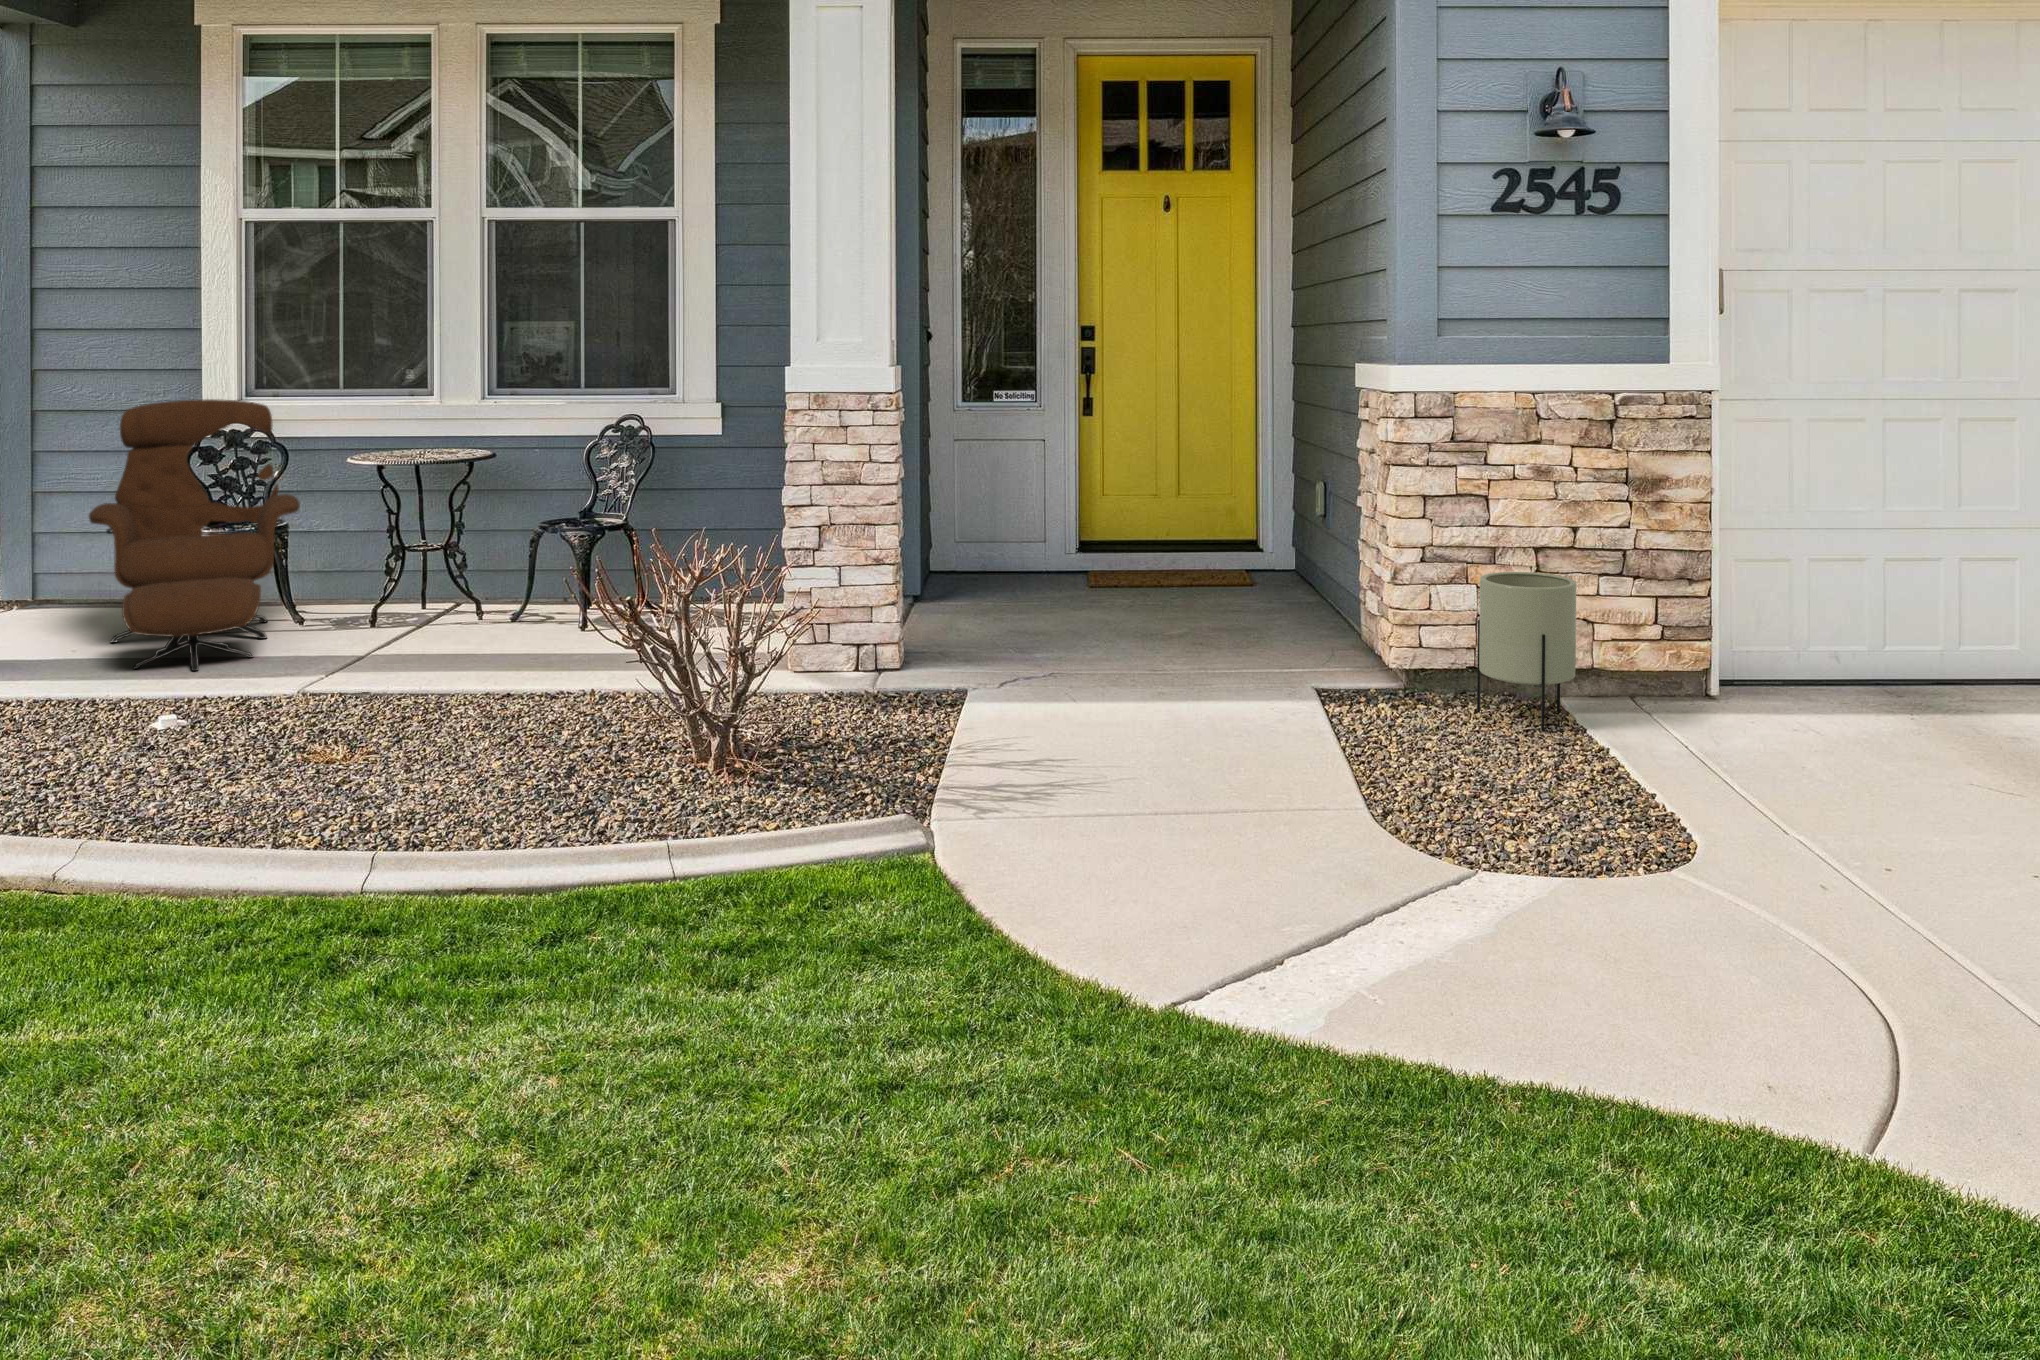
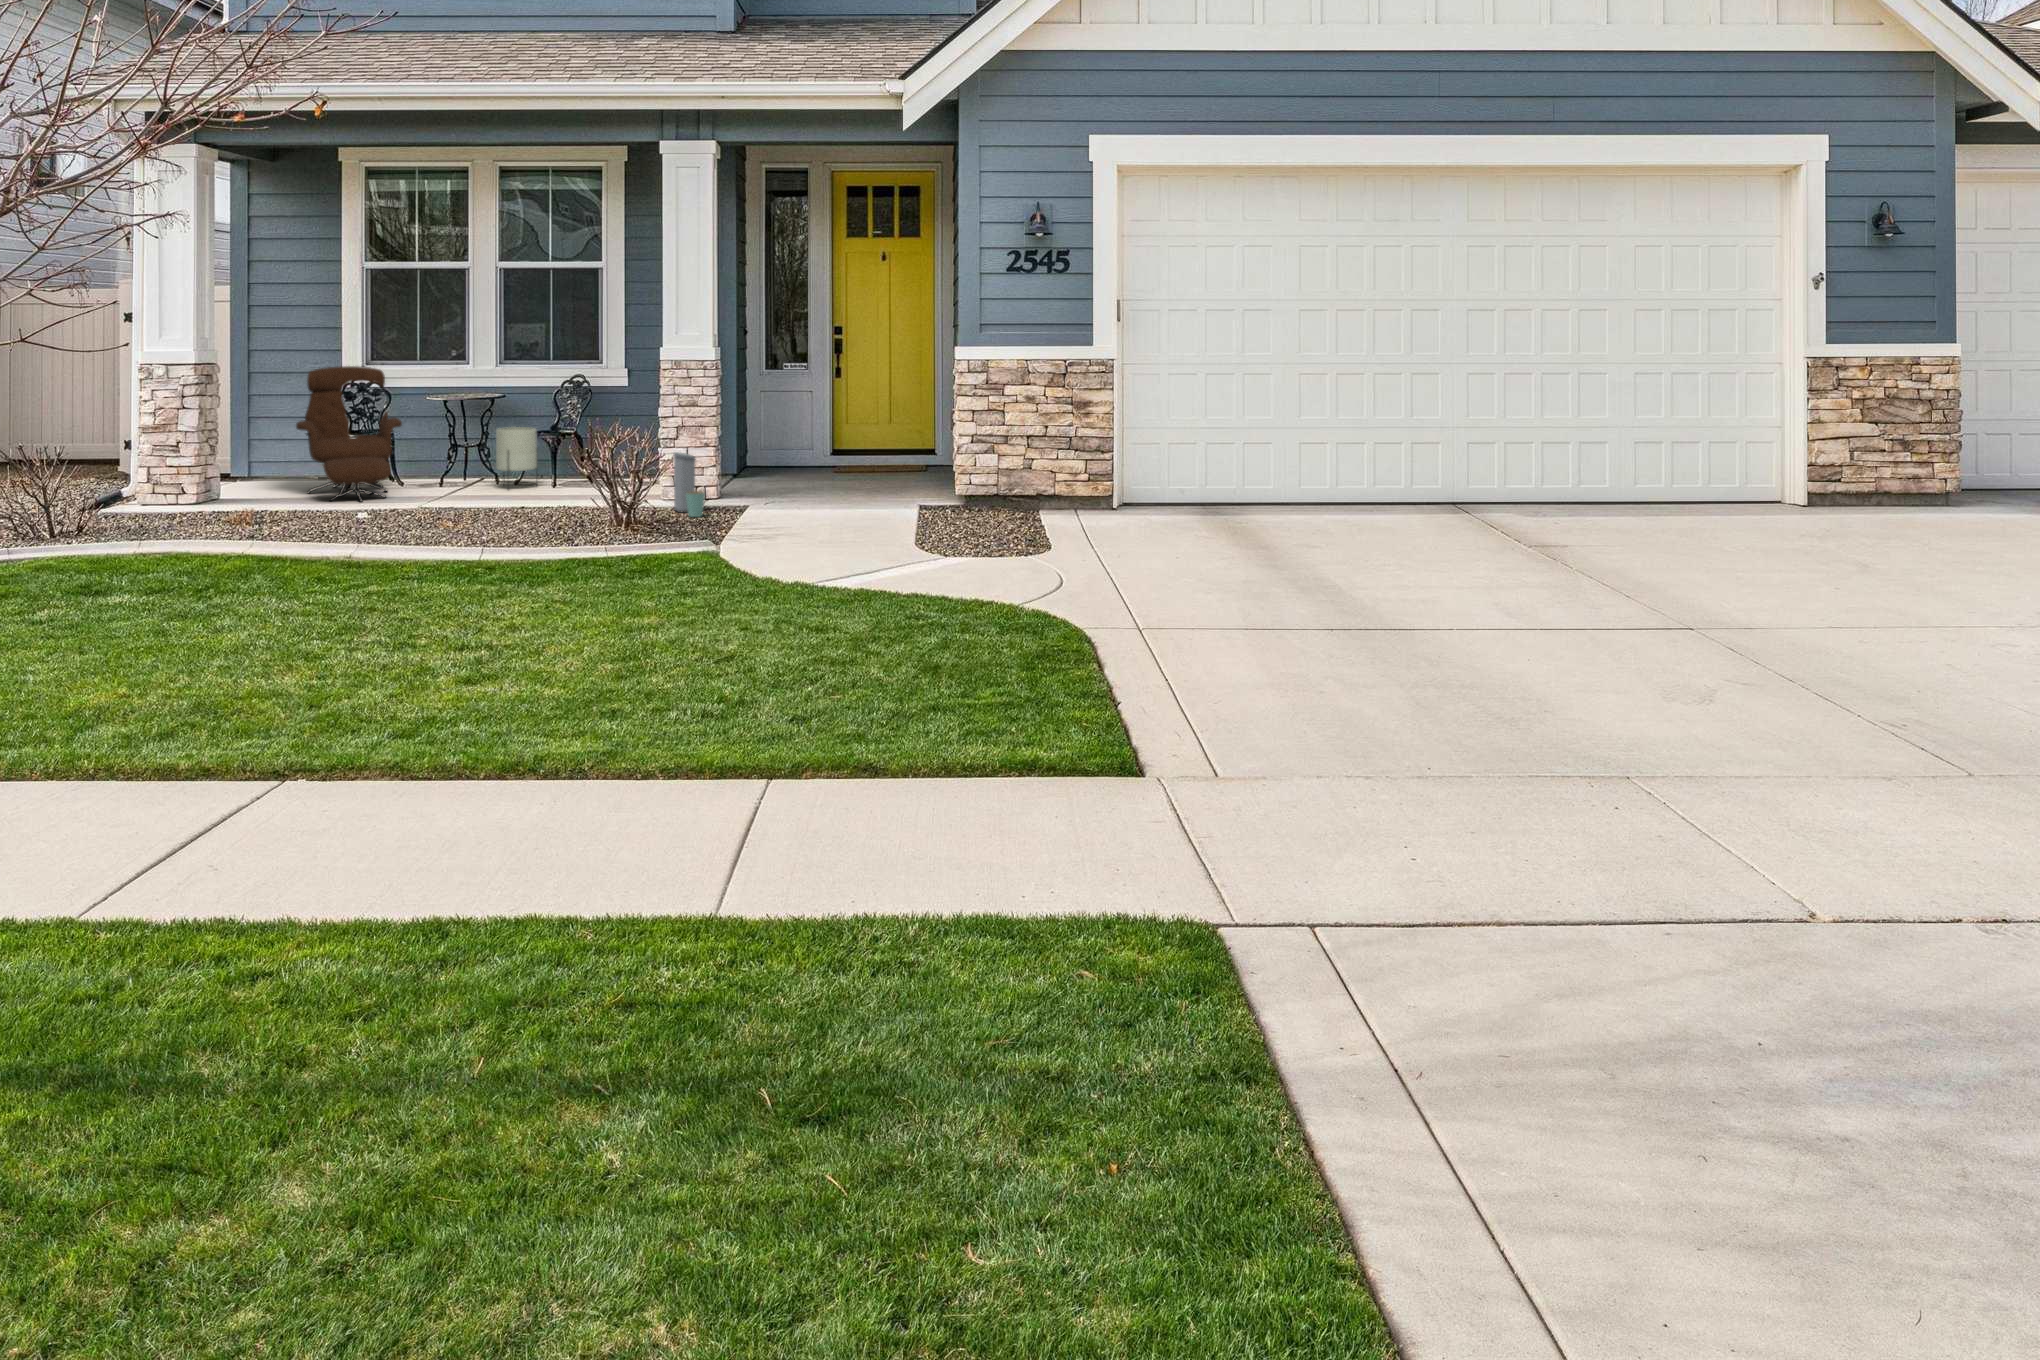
planter: present [1477,572,1576,732] -> present [496,427,538,486]
trash can: none [812,581,881,725] -> present [674,452,705,517]

